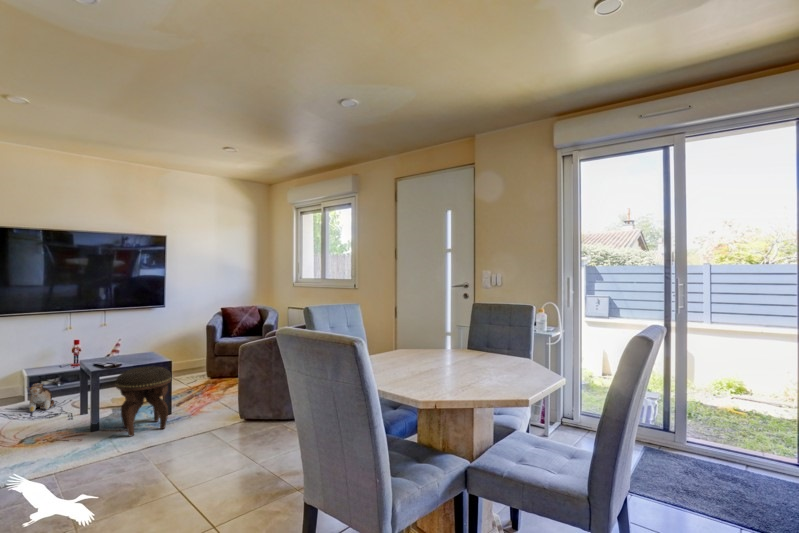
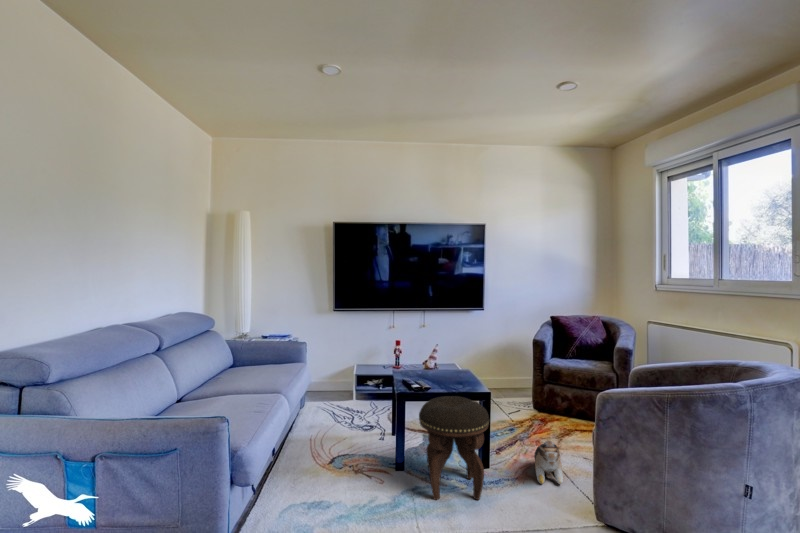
plush toy: present [27,383,54,412] -> present [534,440,563,484]

